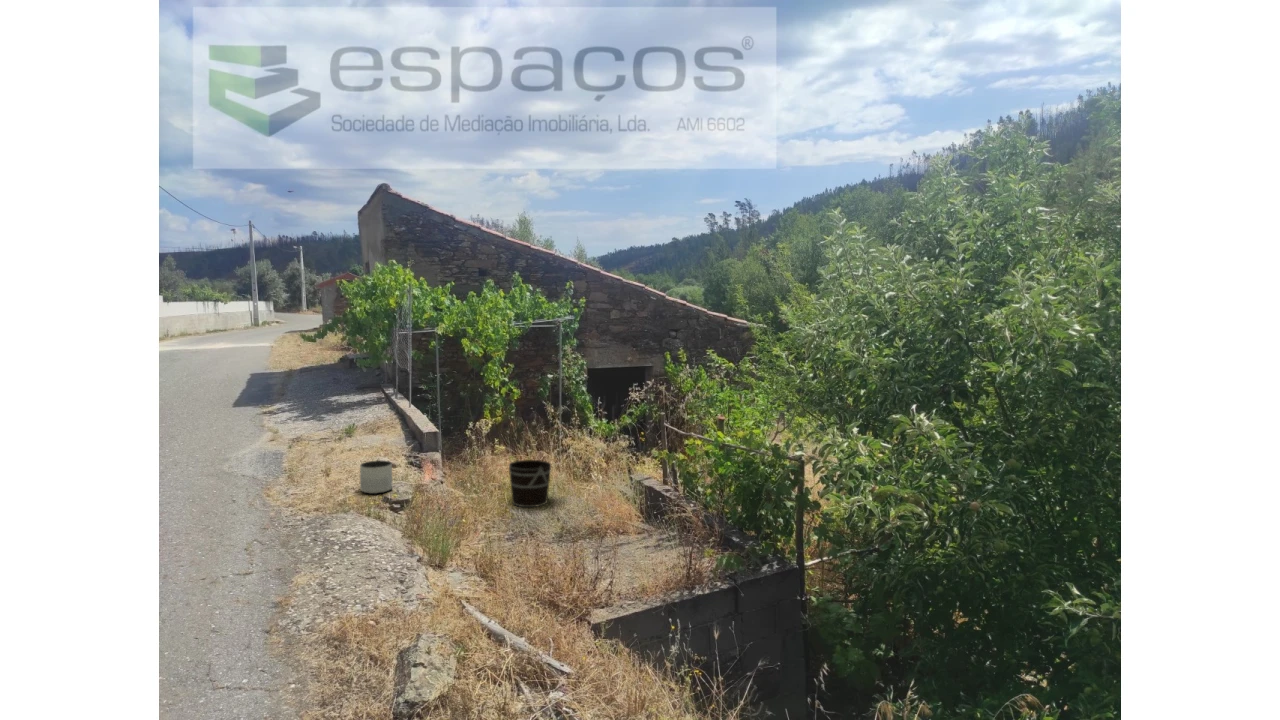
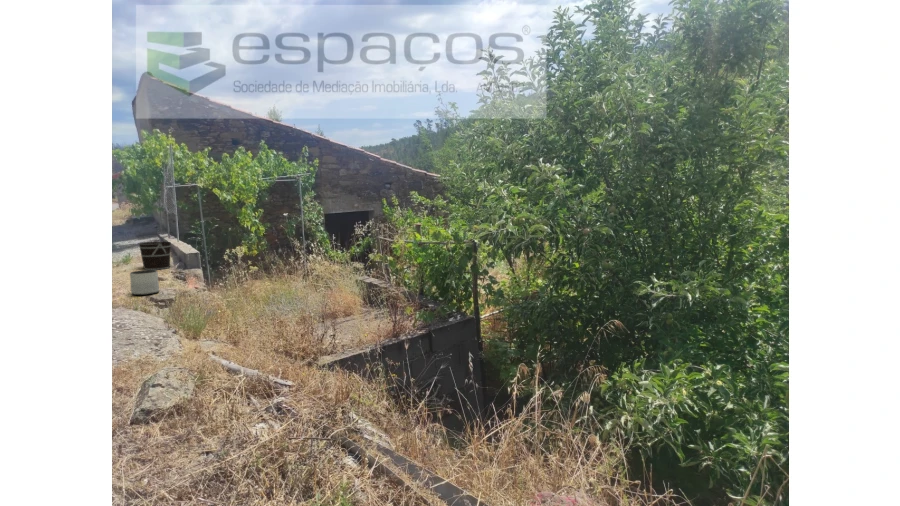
bucket: present [509,459,551,507] -> present [139,242,171,270]

